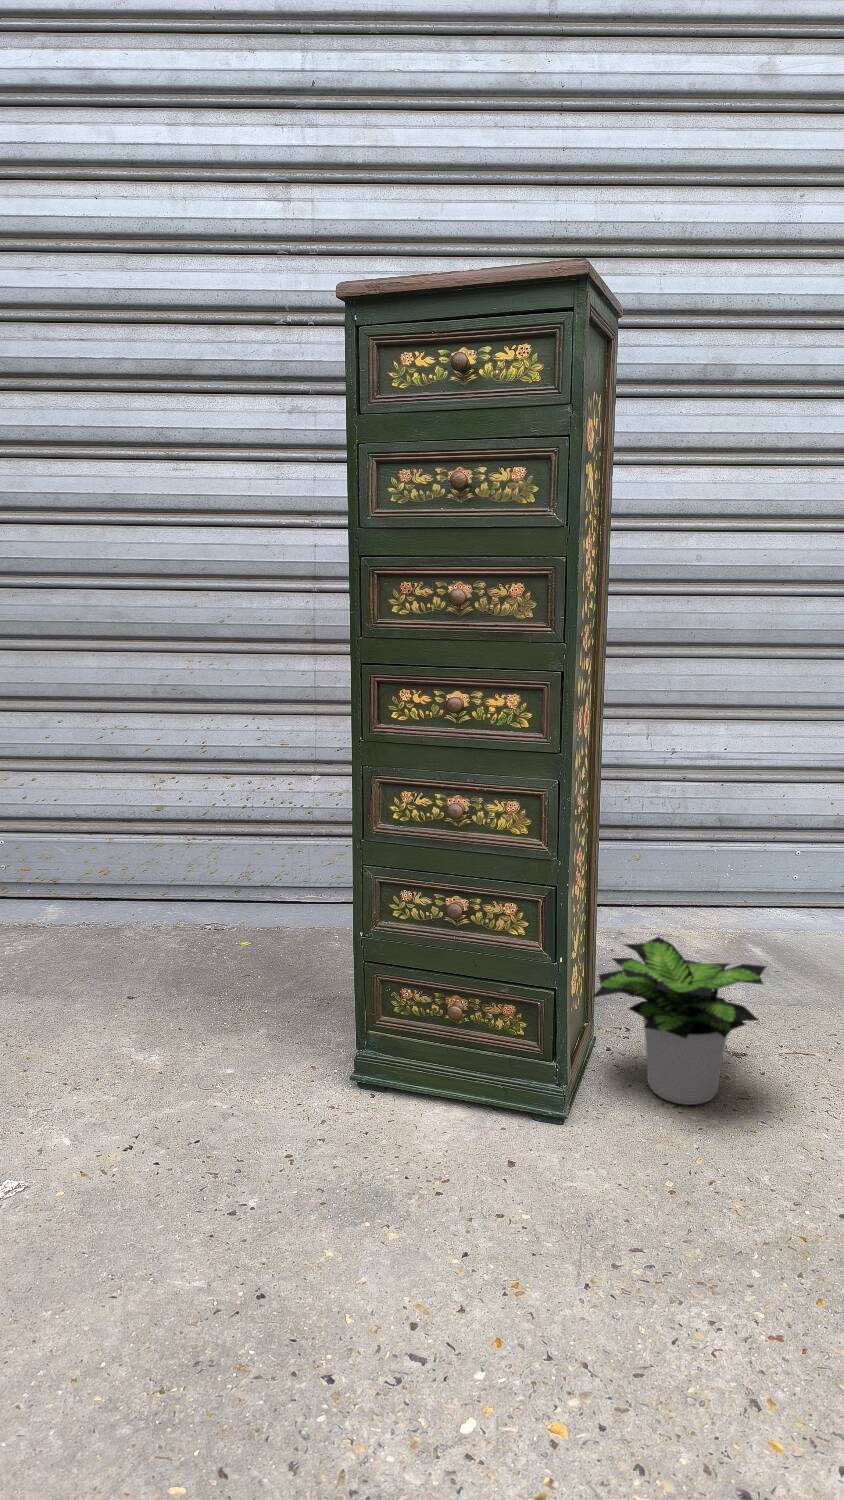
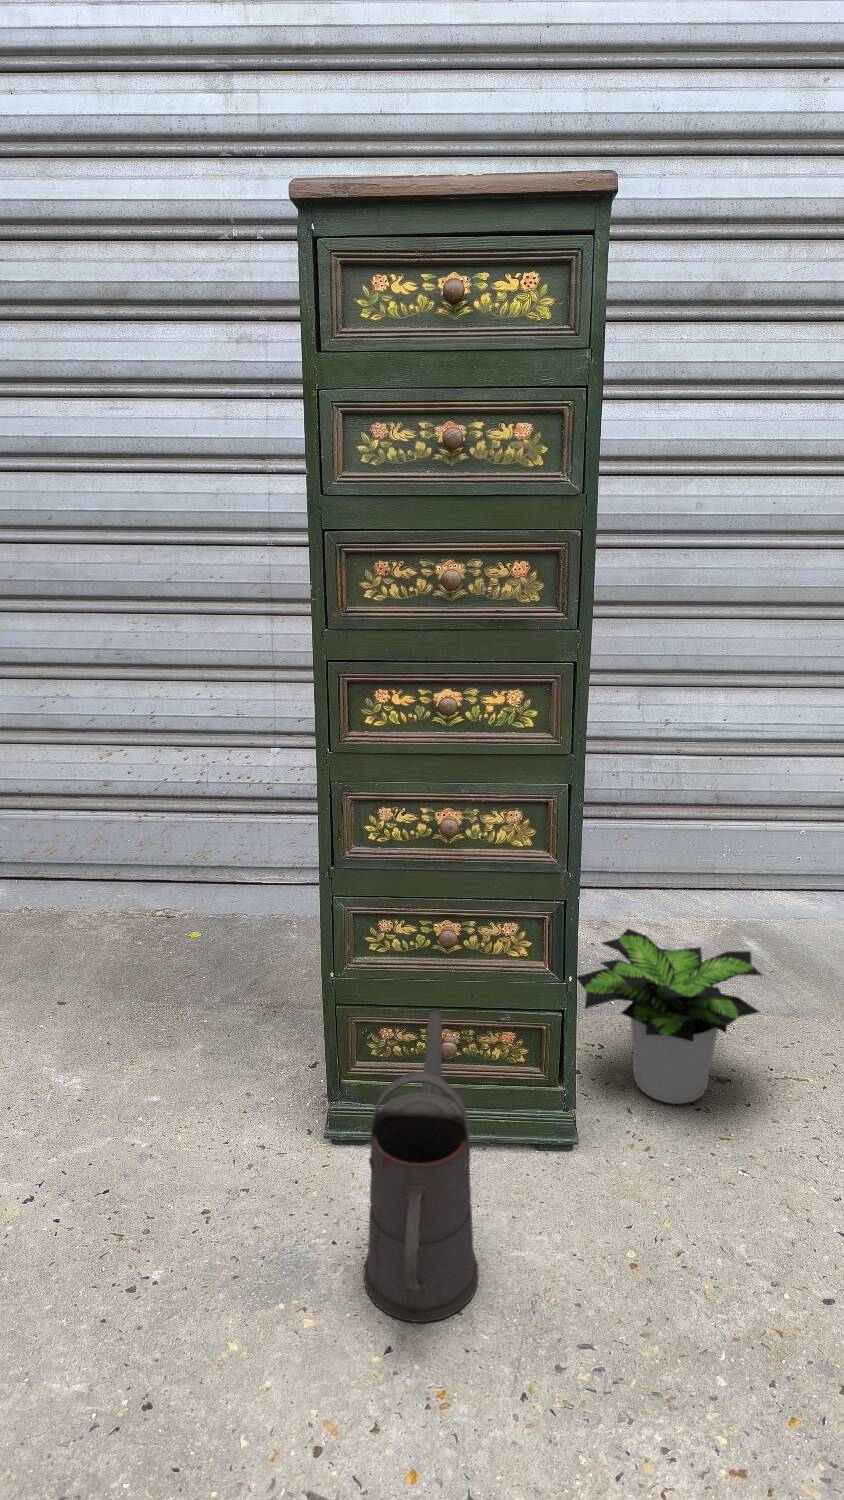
watering can: none [335,974,445,1216] -> present [364,1011,478,1322]

